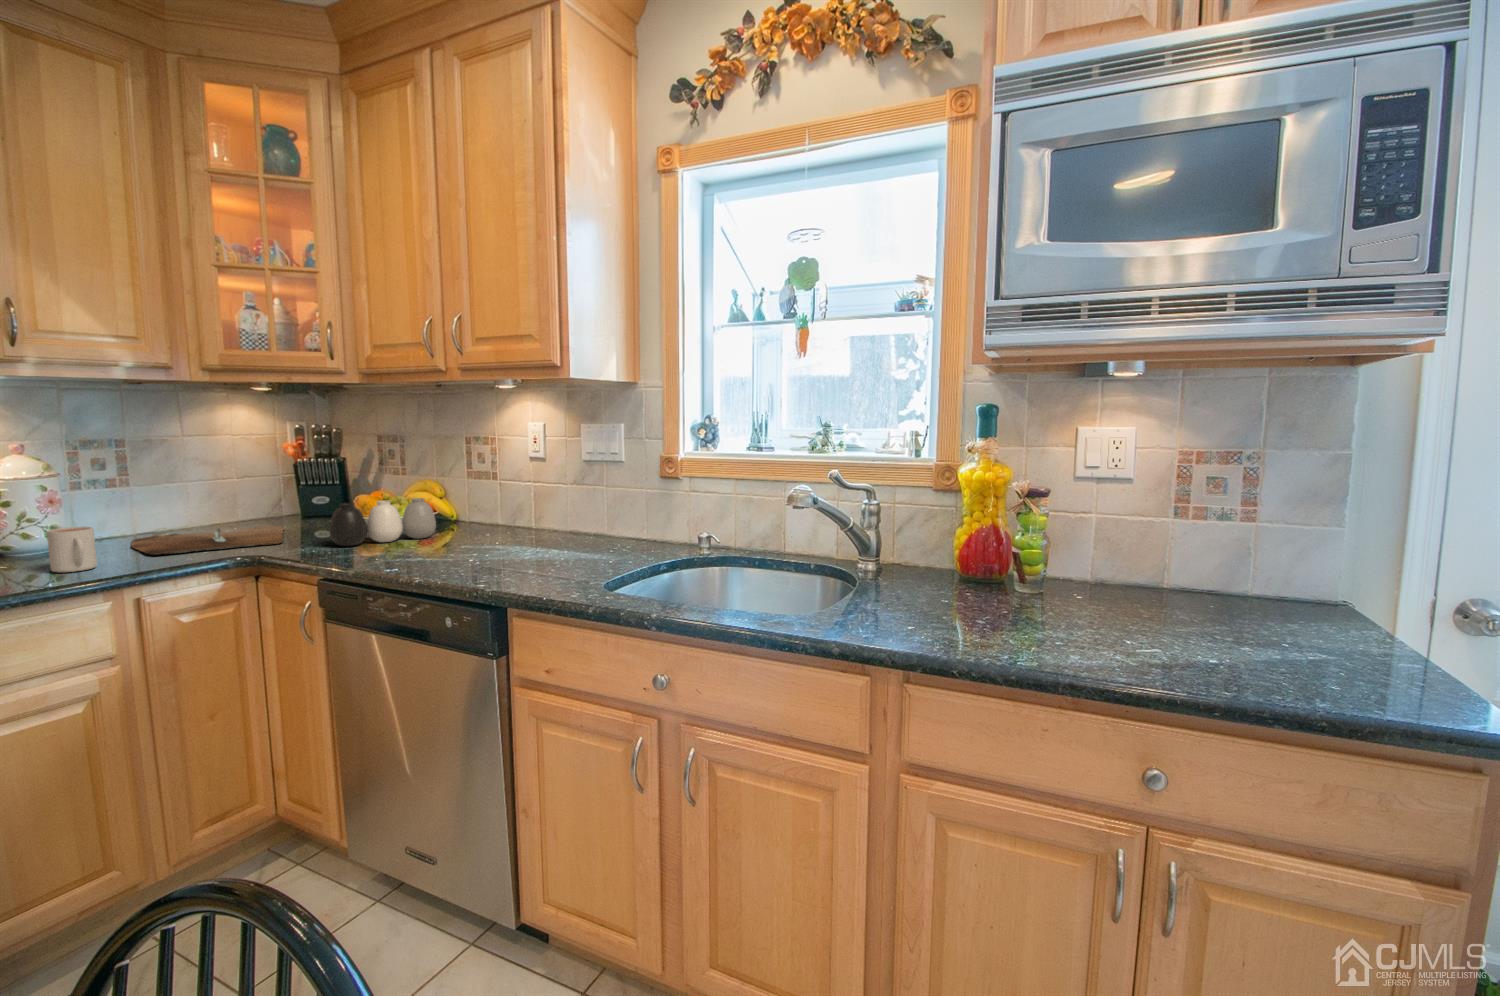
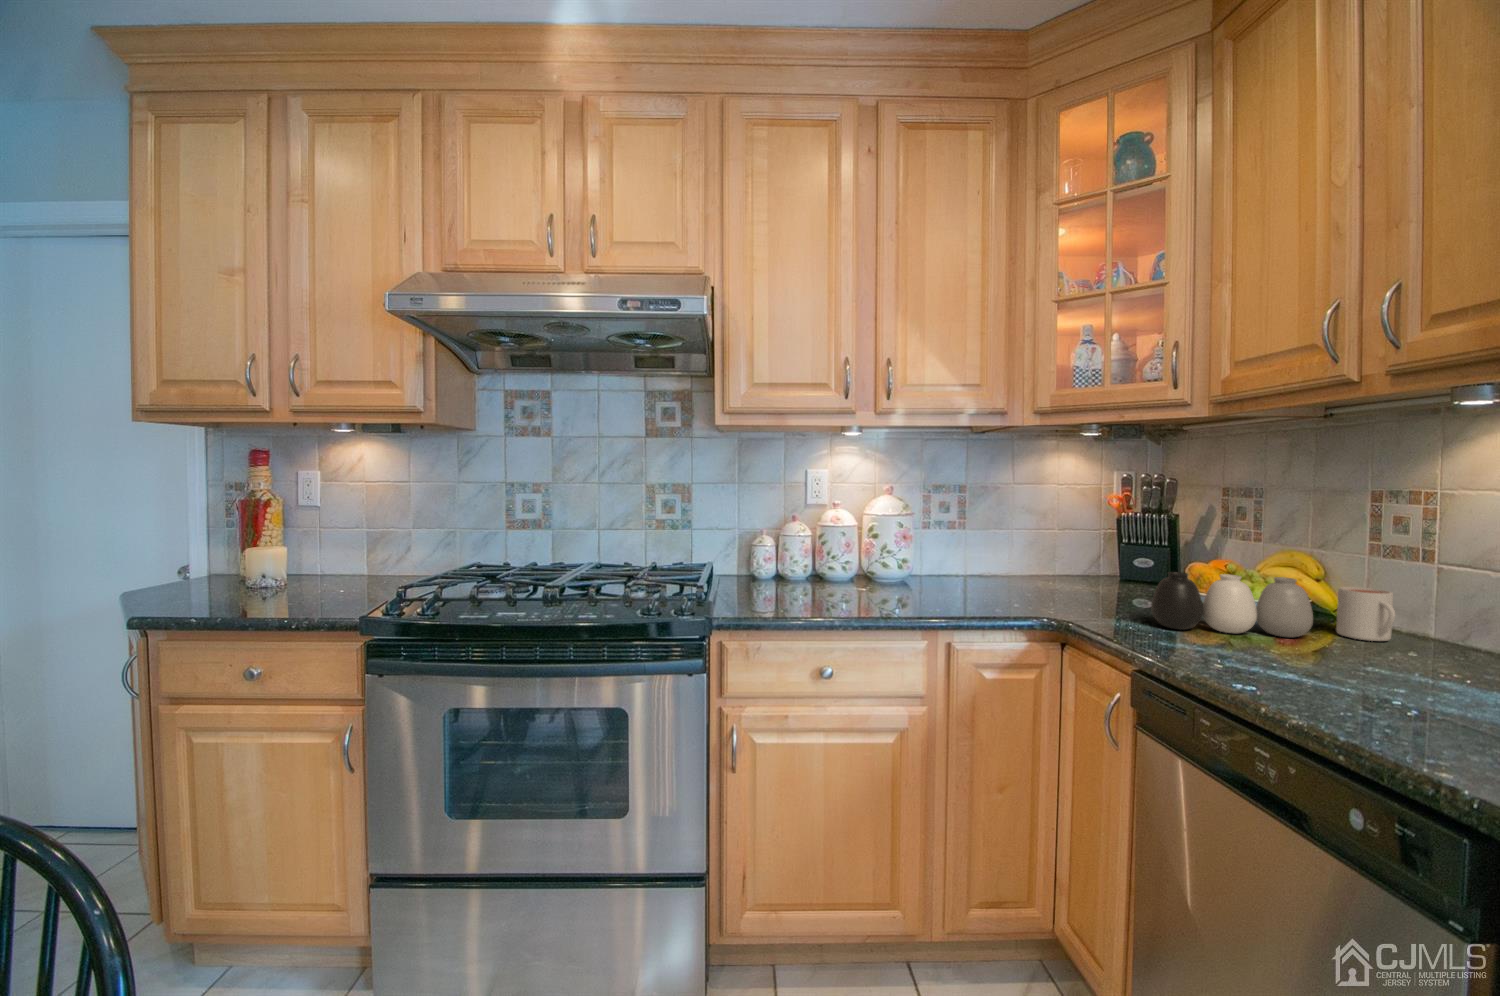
cutting board: present [131,526,284,555] -> none [957,577,1100,609]
mug: present [47,527,97,572] -> present [1336,587,1395,641]

